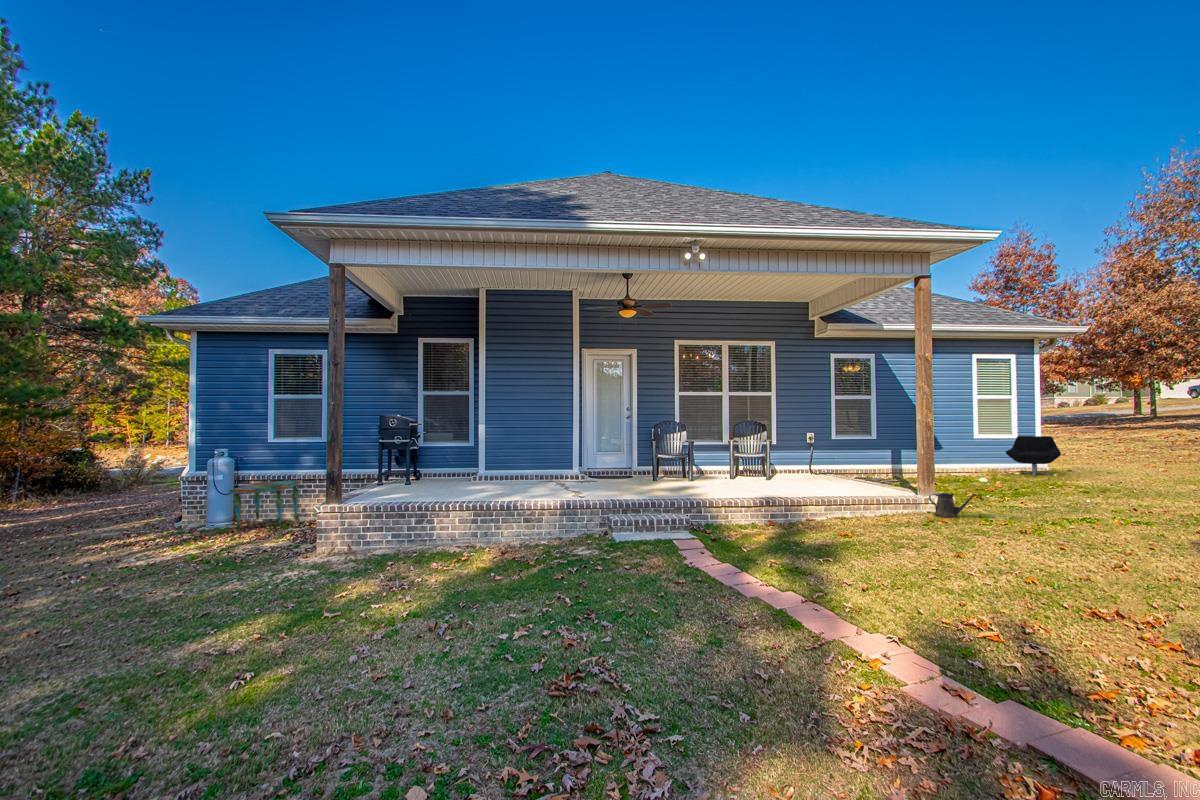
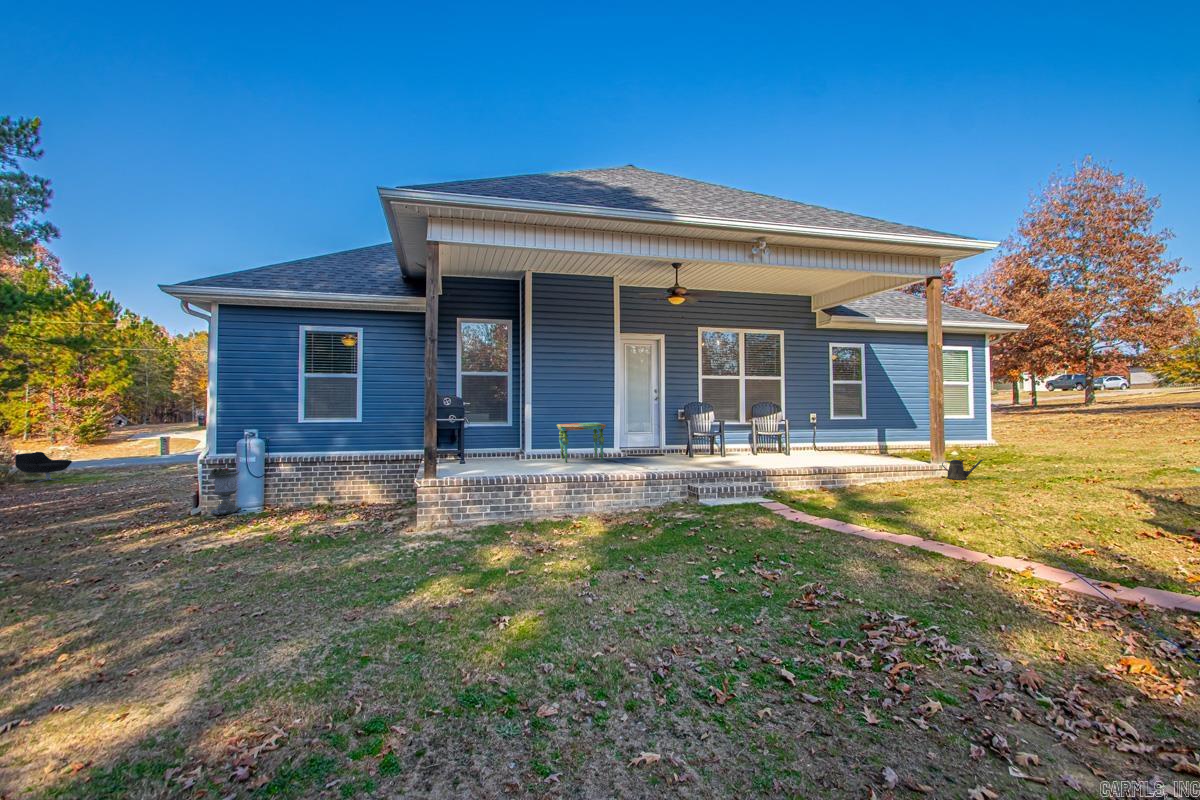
lounge chair: present [1006,436,1061,477] -> present [15,452,72,482]
side table: present [229,480,301,528] -> present [556,422,606,463]
planter: none [180,484,210,529] -> present [210,467,241,515]

